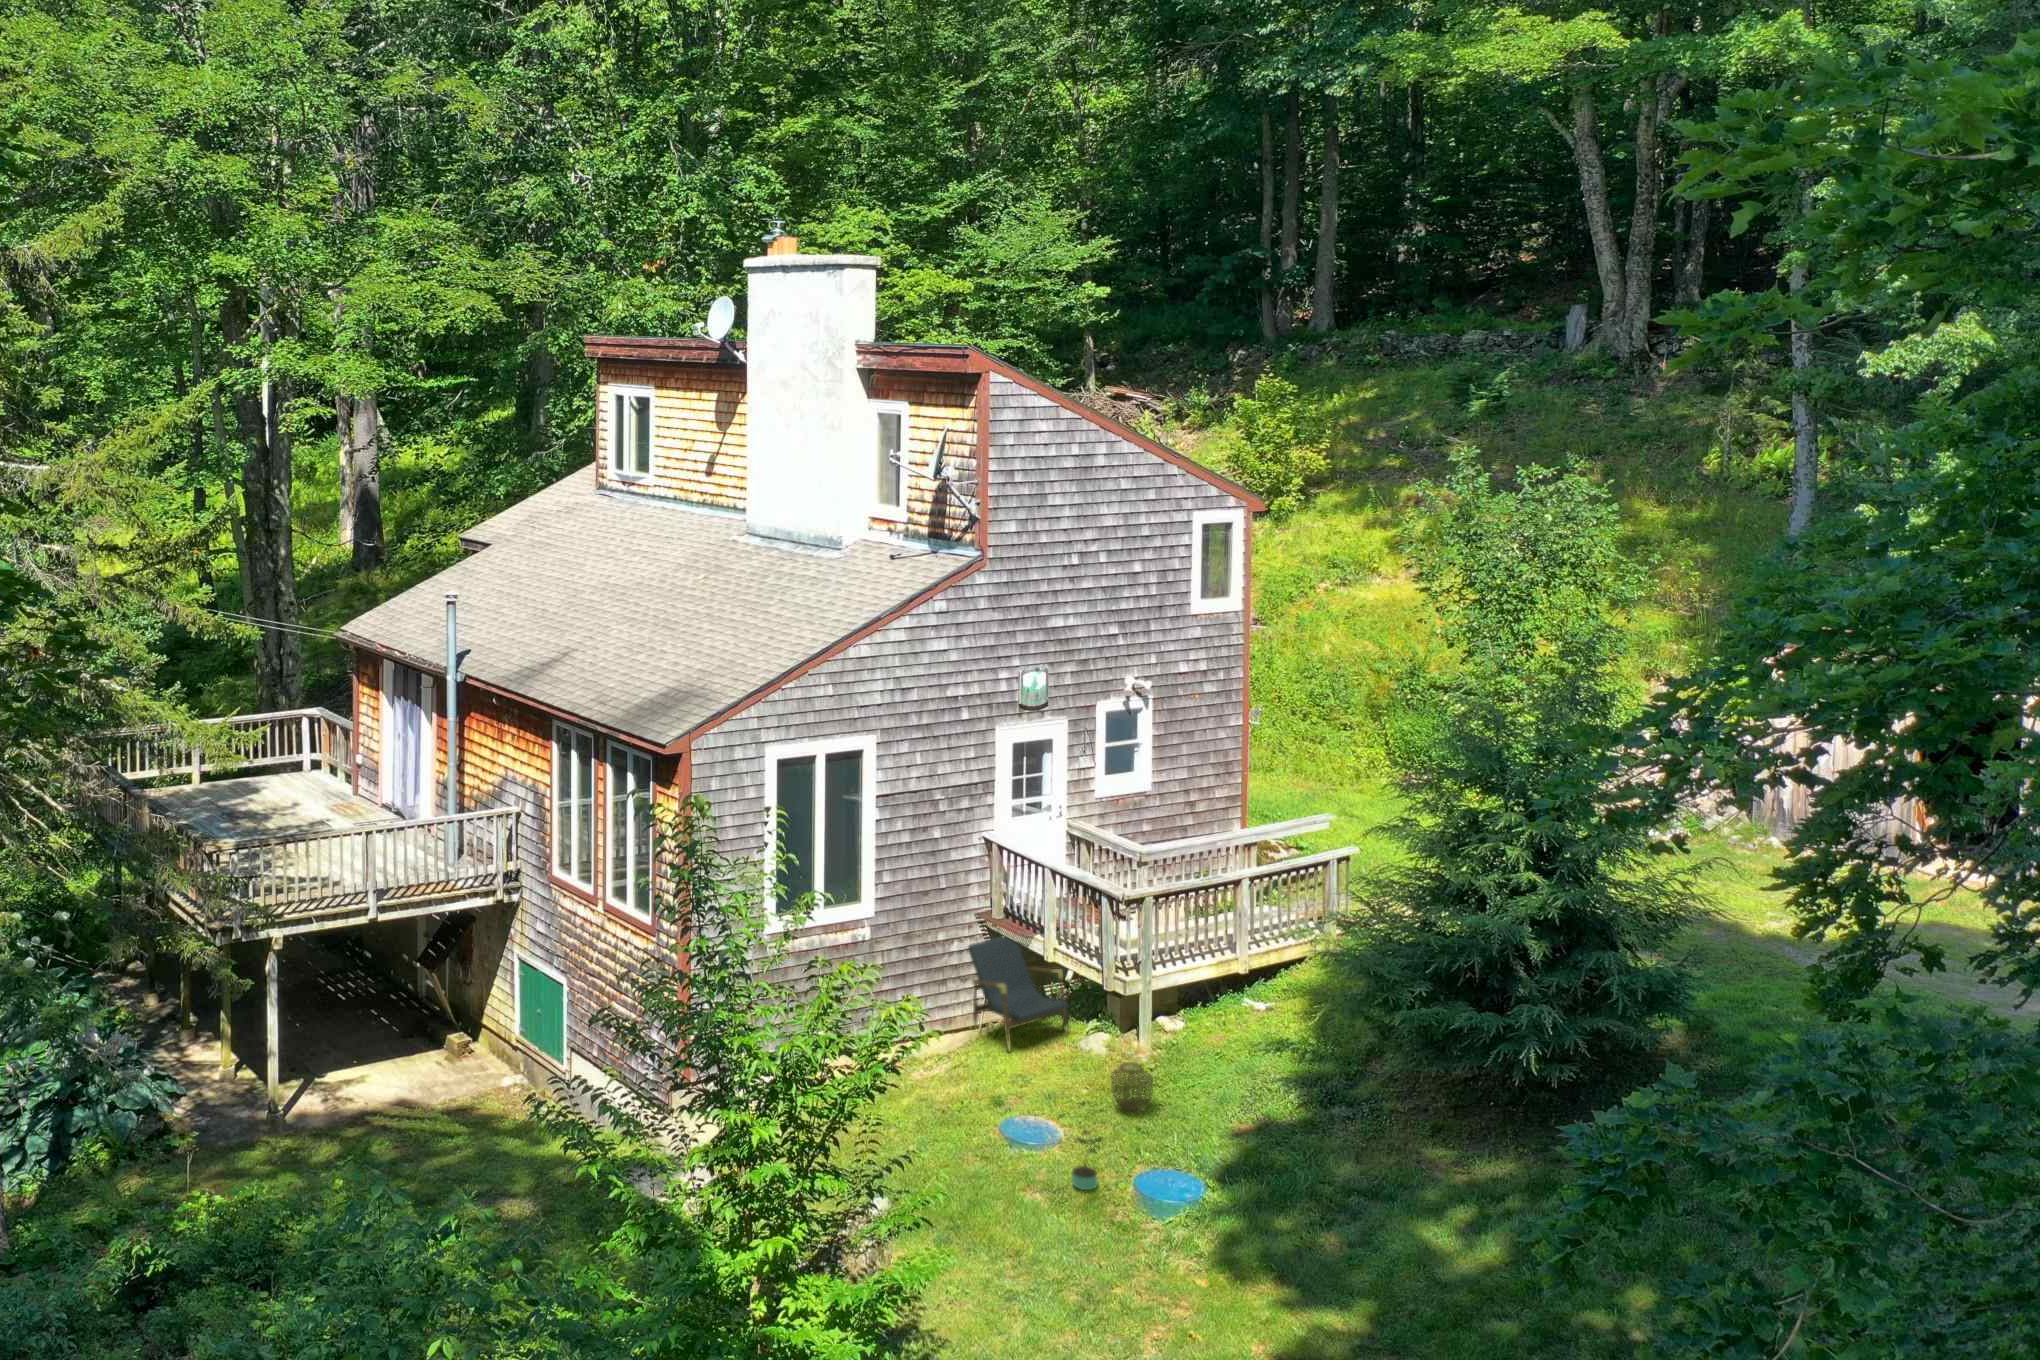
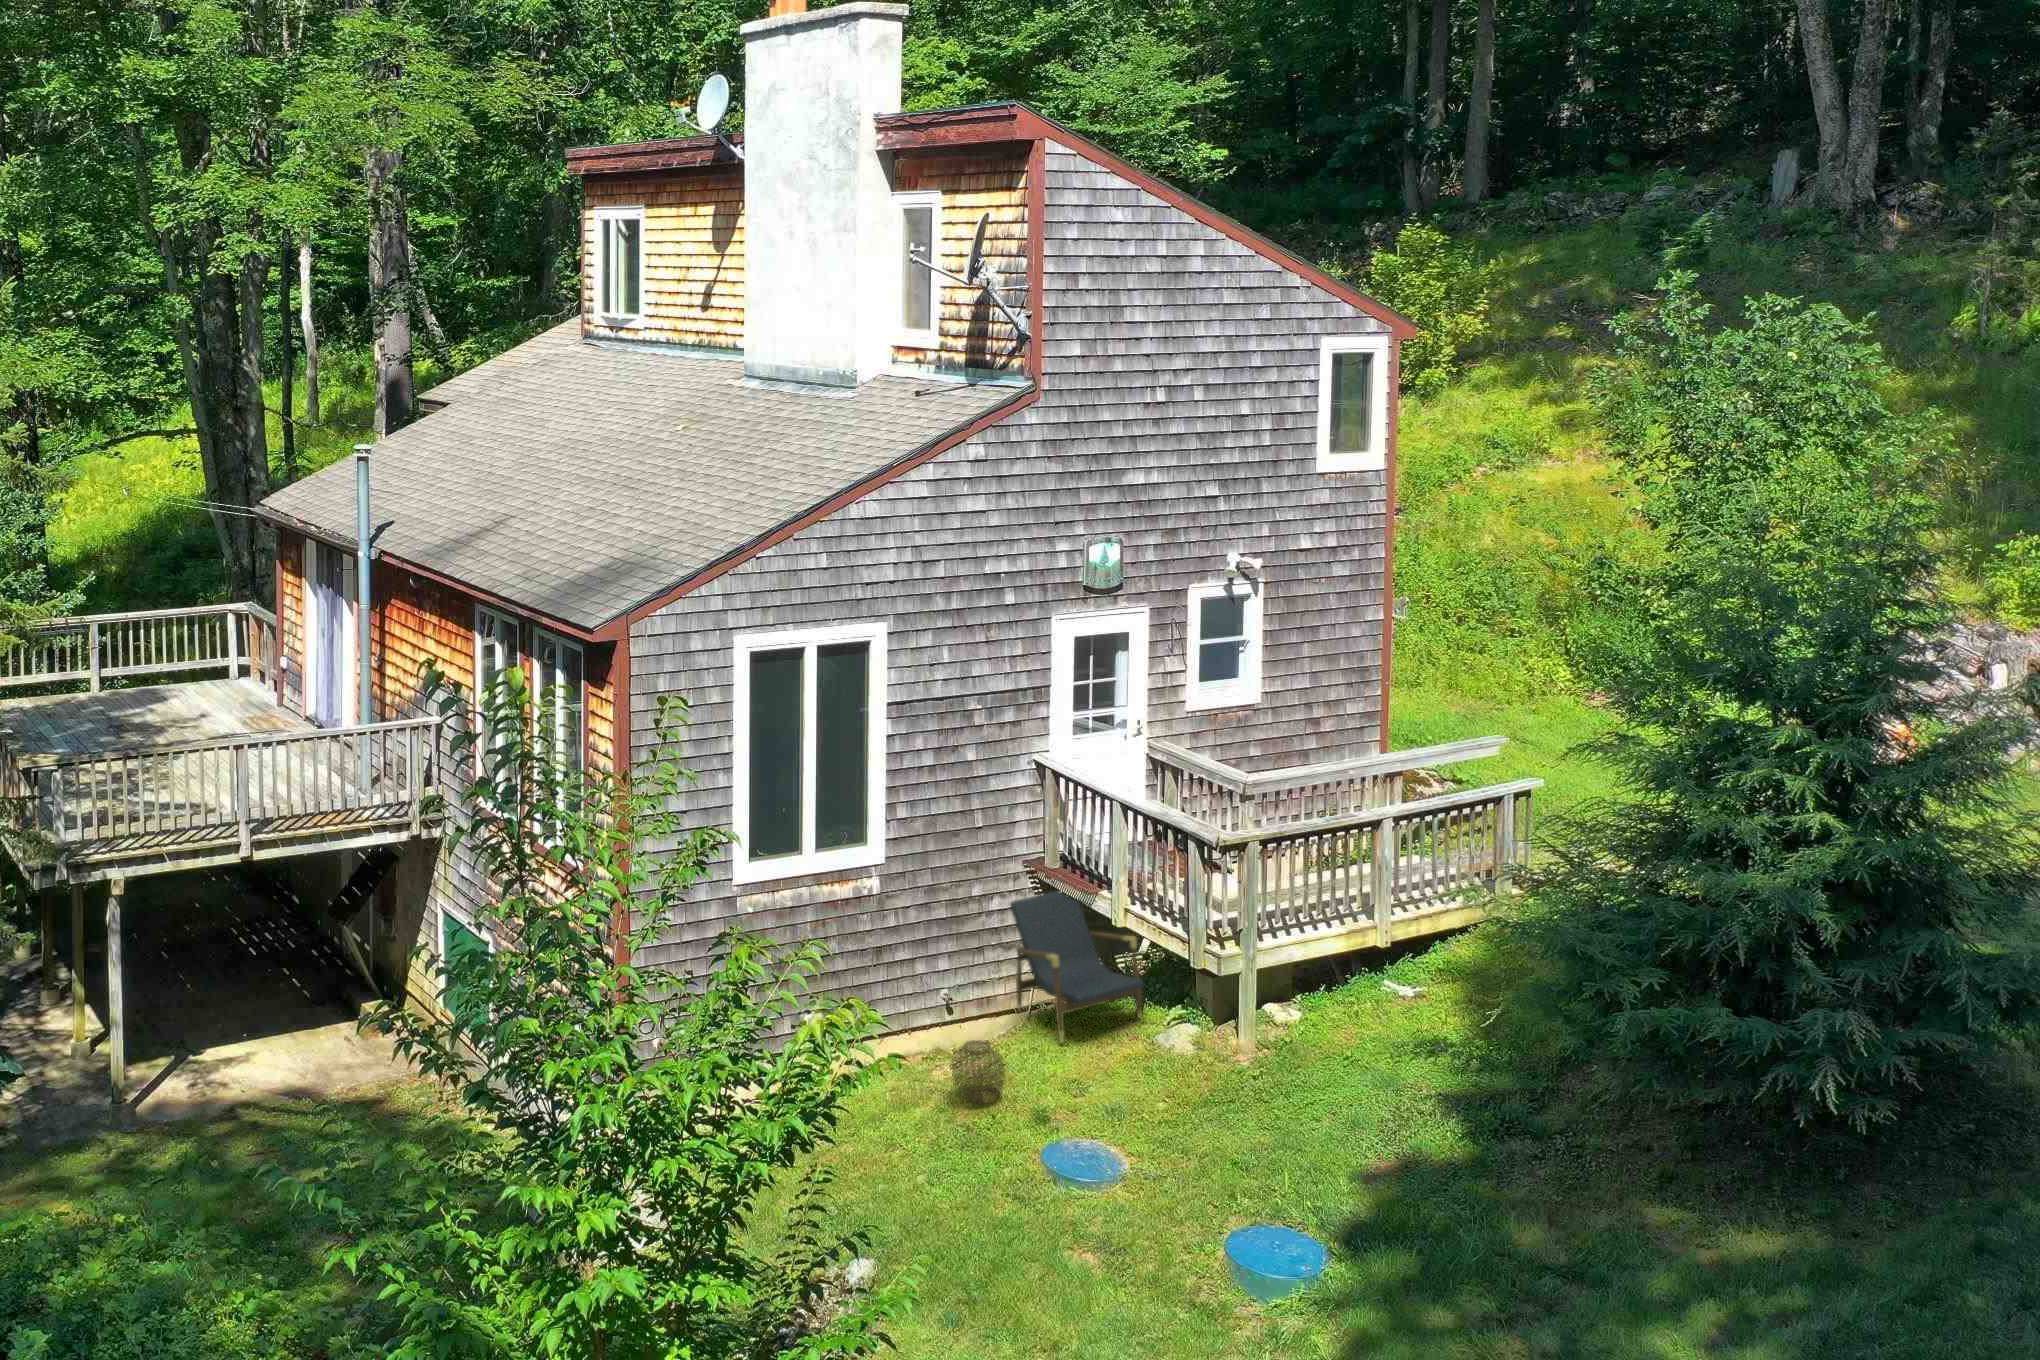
woven basket: present [1111,1062,1152,1112] -> present [952,1040,1005,1103]
potted plant: present [1059,1102,1102,1190] -> none [1119,1128,1187,1254]

